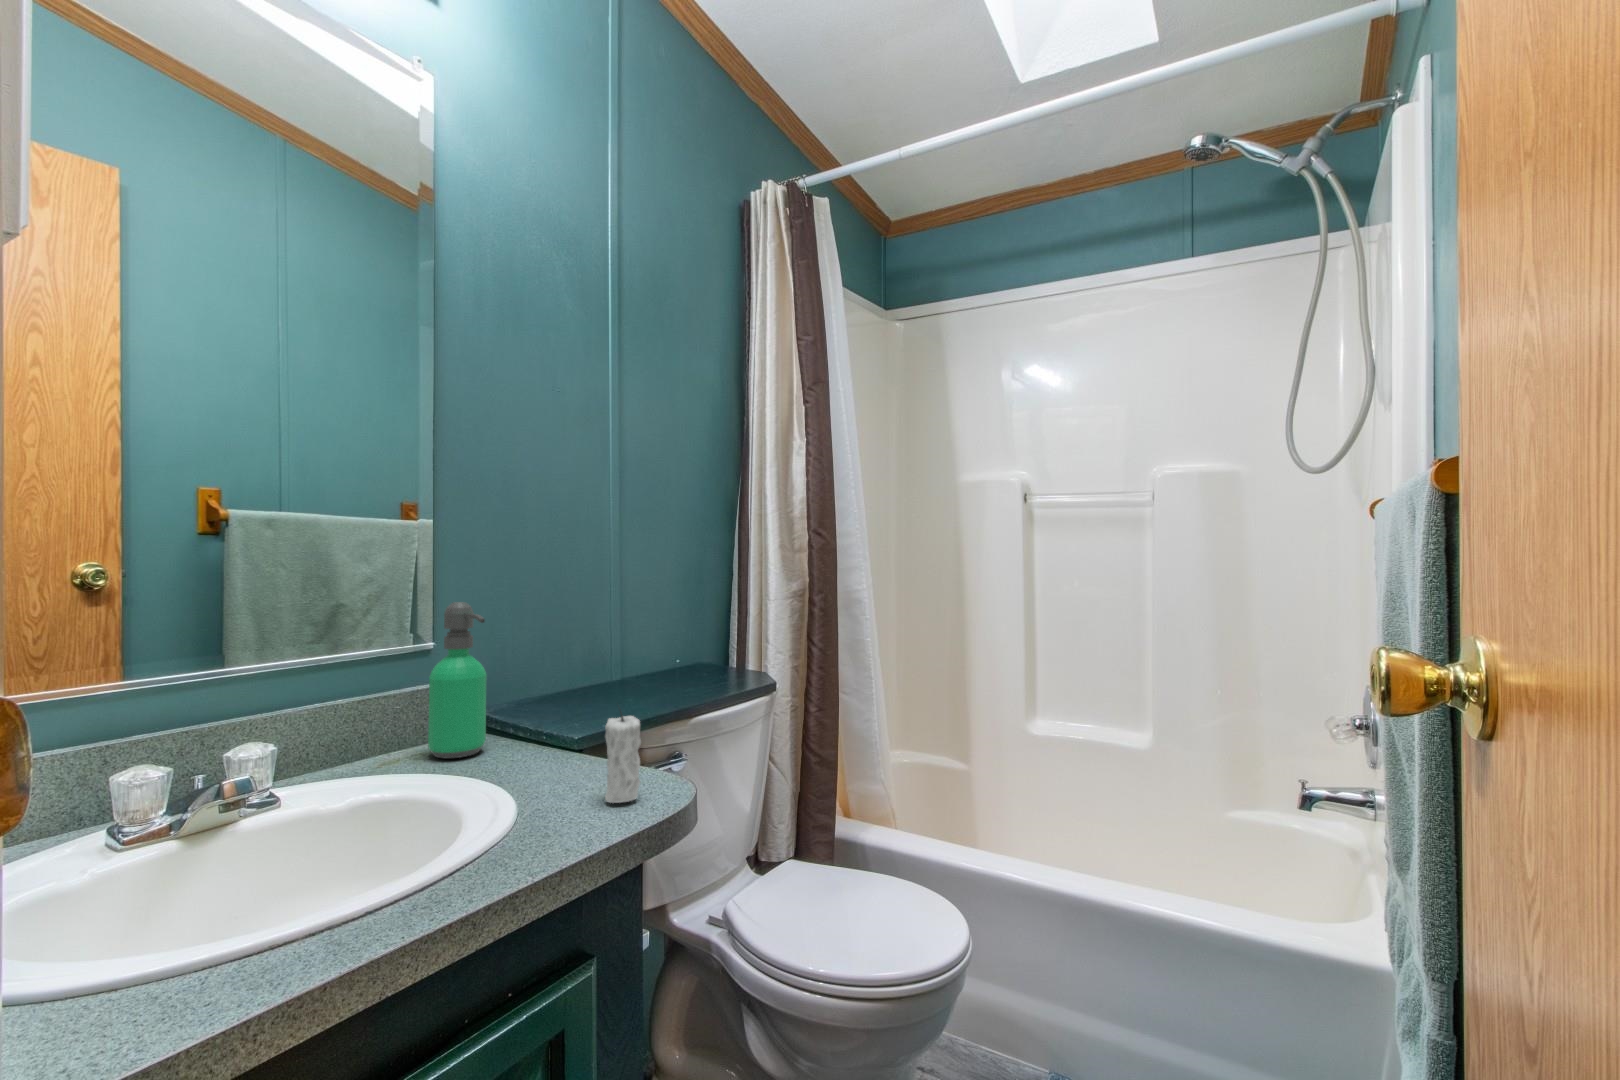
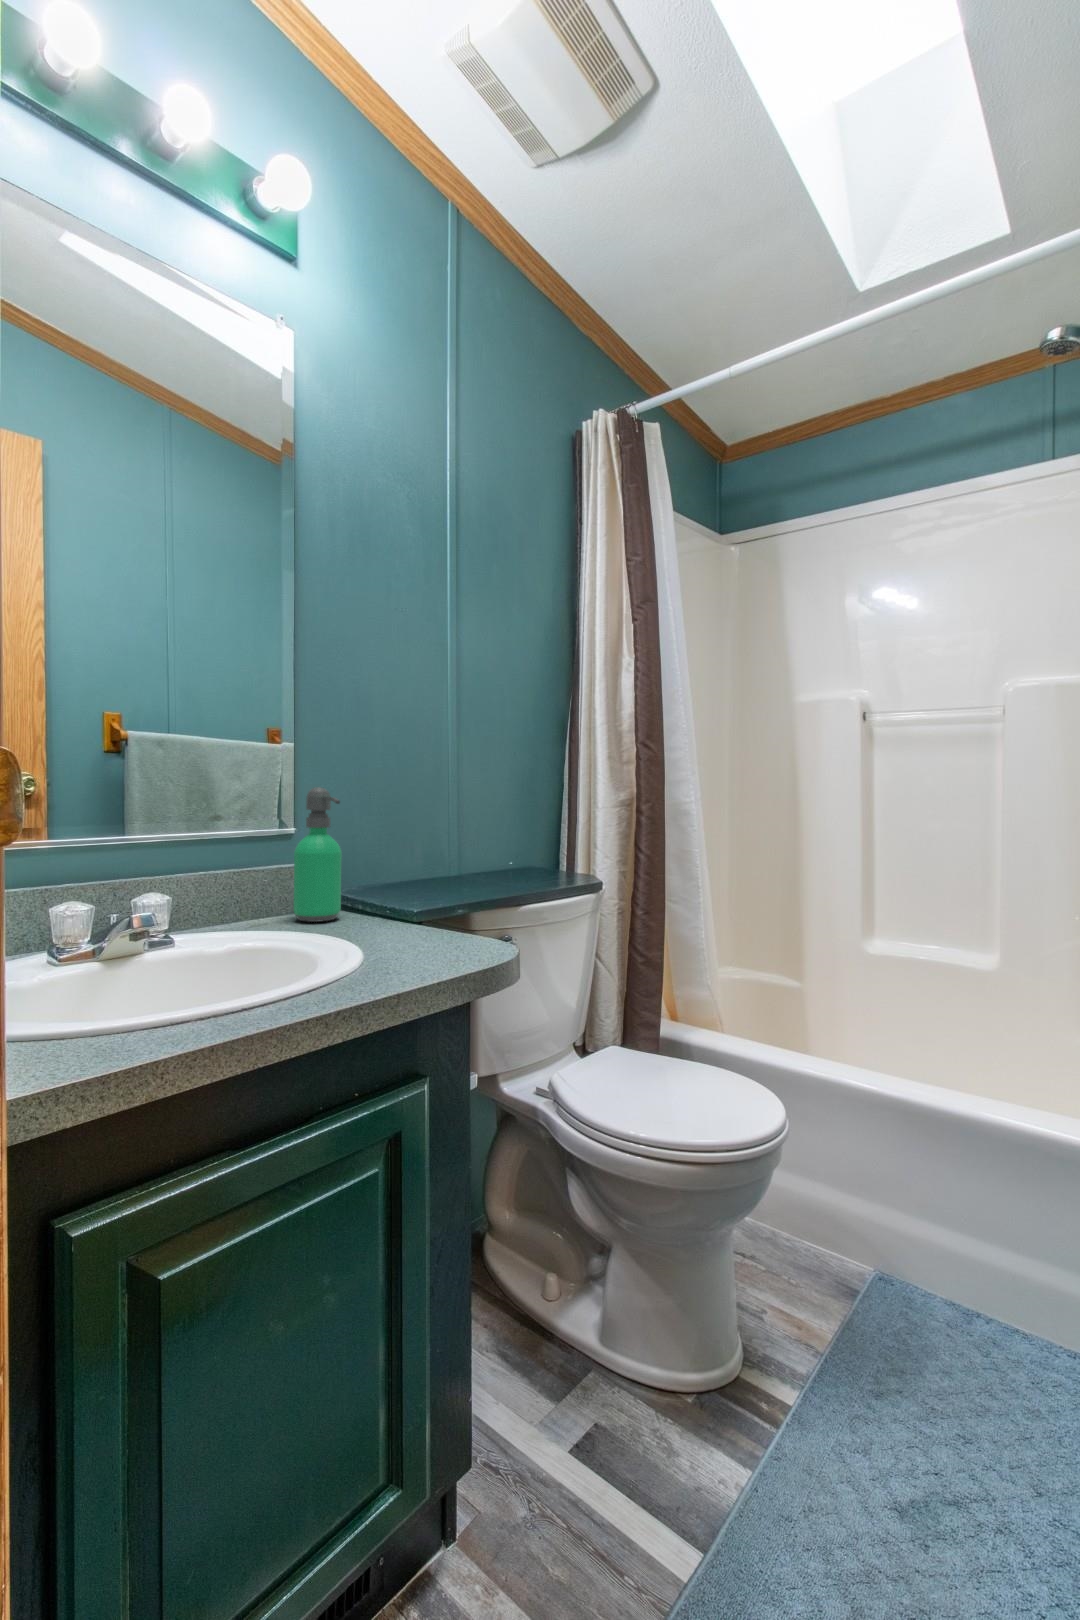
candle: present [605,713,641,803] -> none [440,865,472,954]

